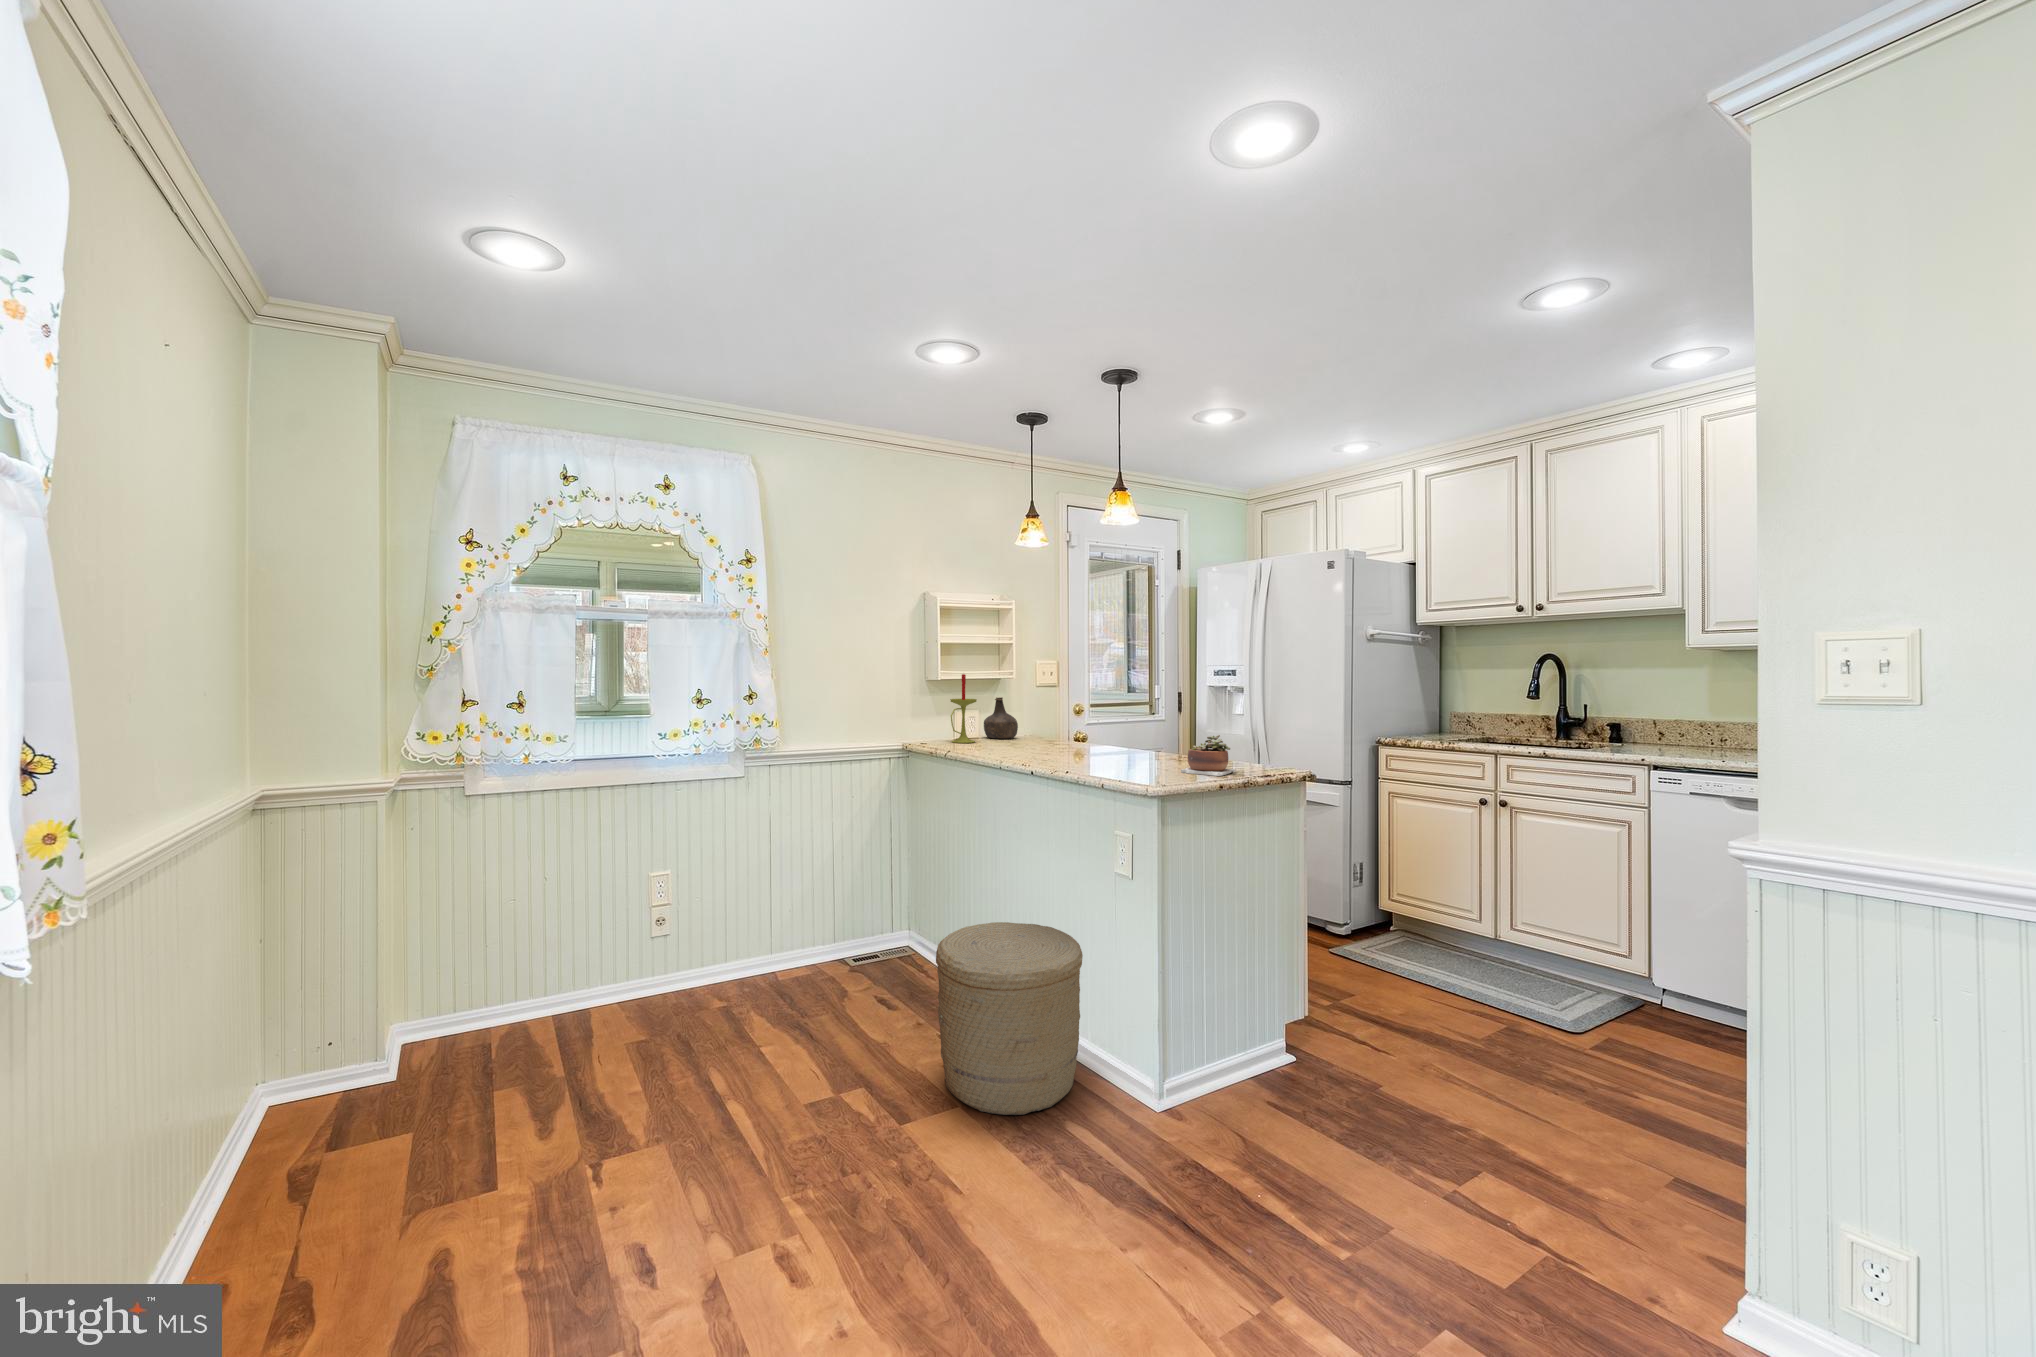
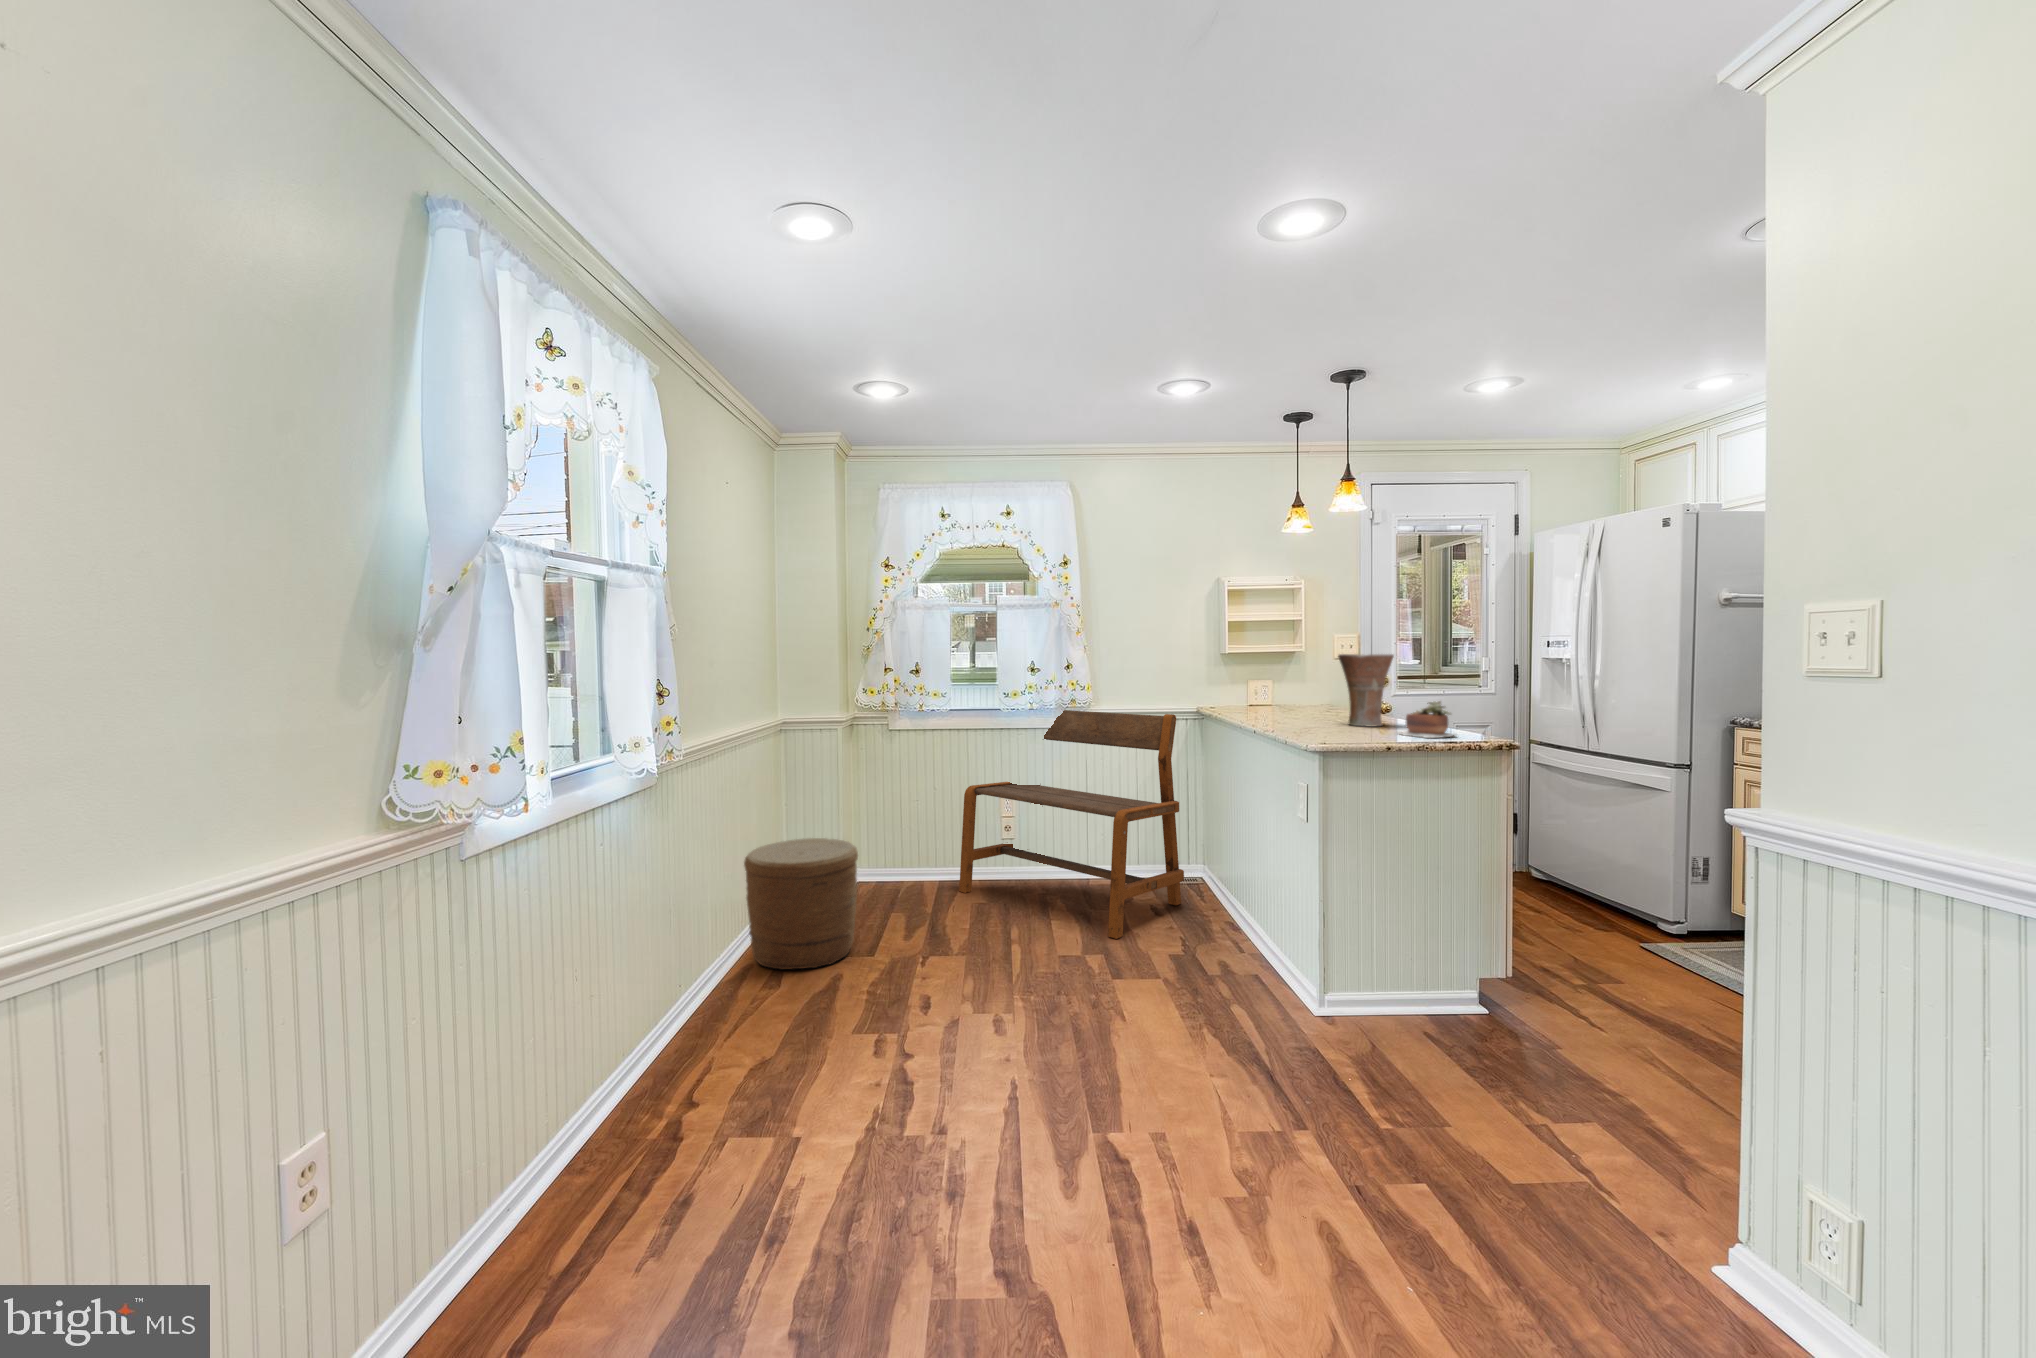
candle: present [950,674,977,743] -> none [1231,647,1258,708]
vase: none [1099,684,1155,763] -> present [1338,654,1394,727]
bottle: present [984,697,1018,739] -> none [1273,670,1305,707]
bench: none [596,750,919,1059] -> present [959,710,1184,939]
woven basket: present [936,922,1083,1115] -> present [744,838,858,970]

